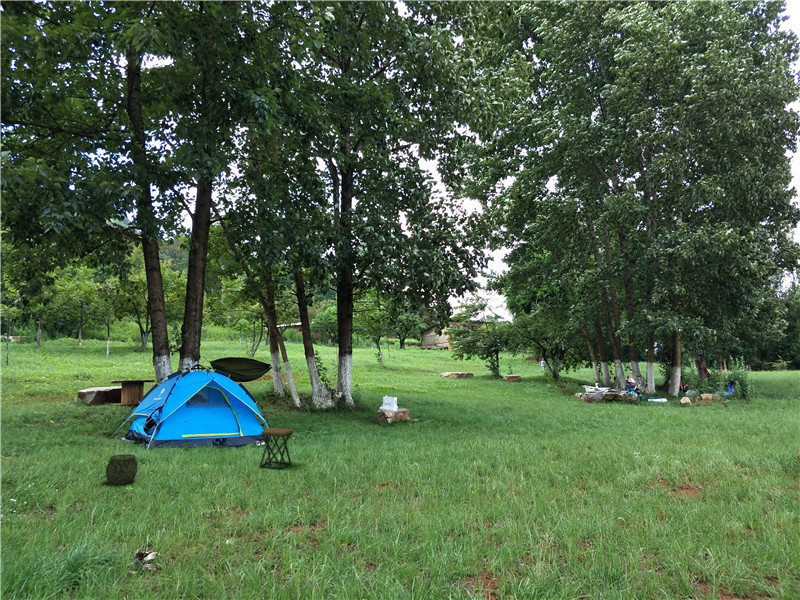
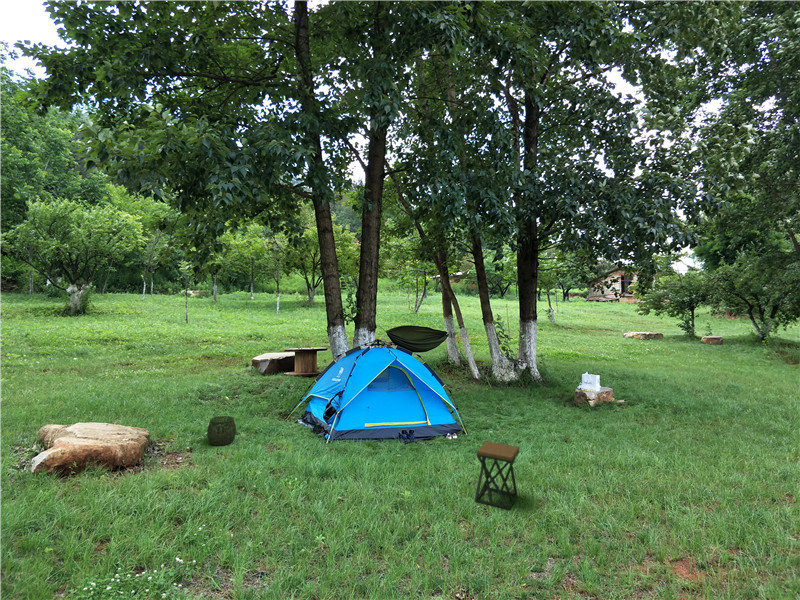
woven basket: present [106,454,138,484] -> present [207,416,236,445]

